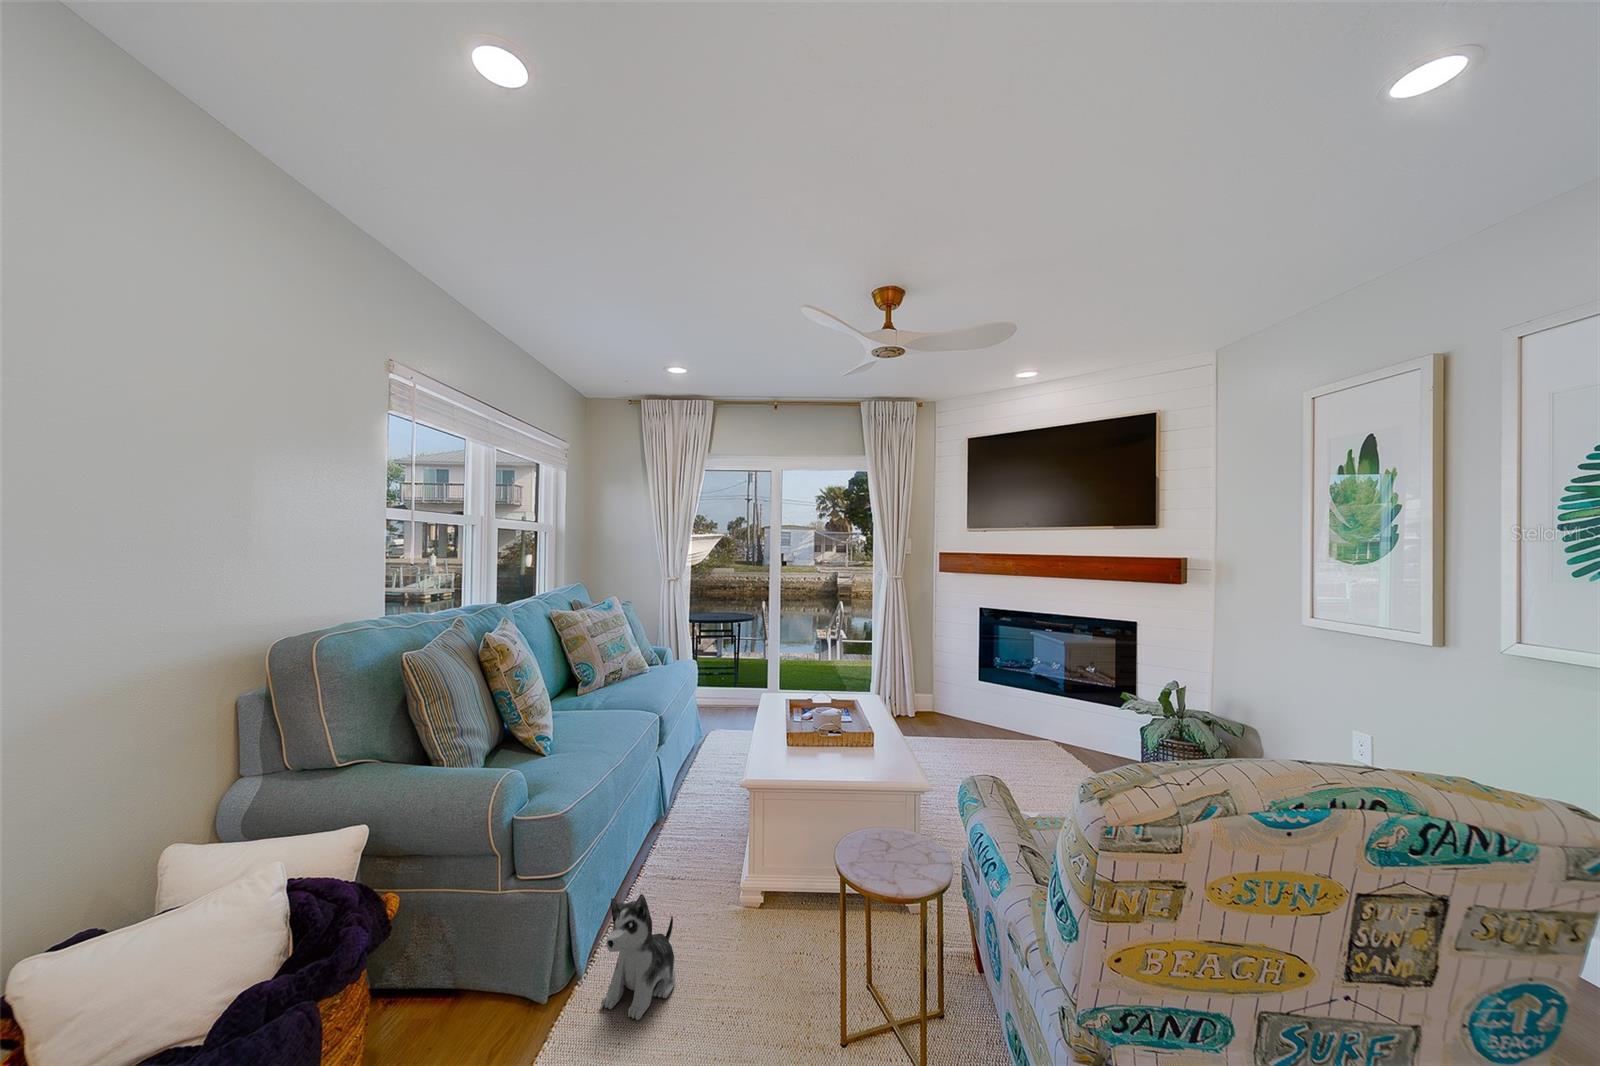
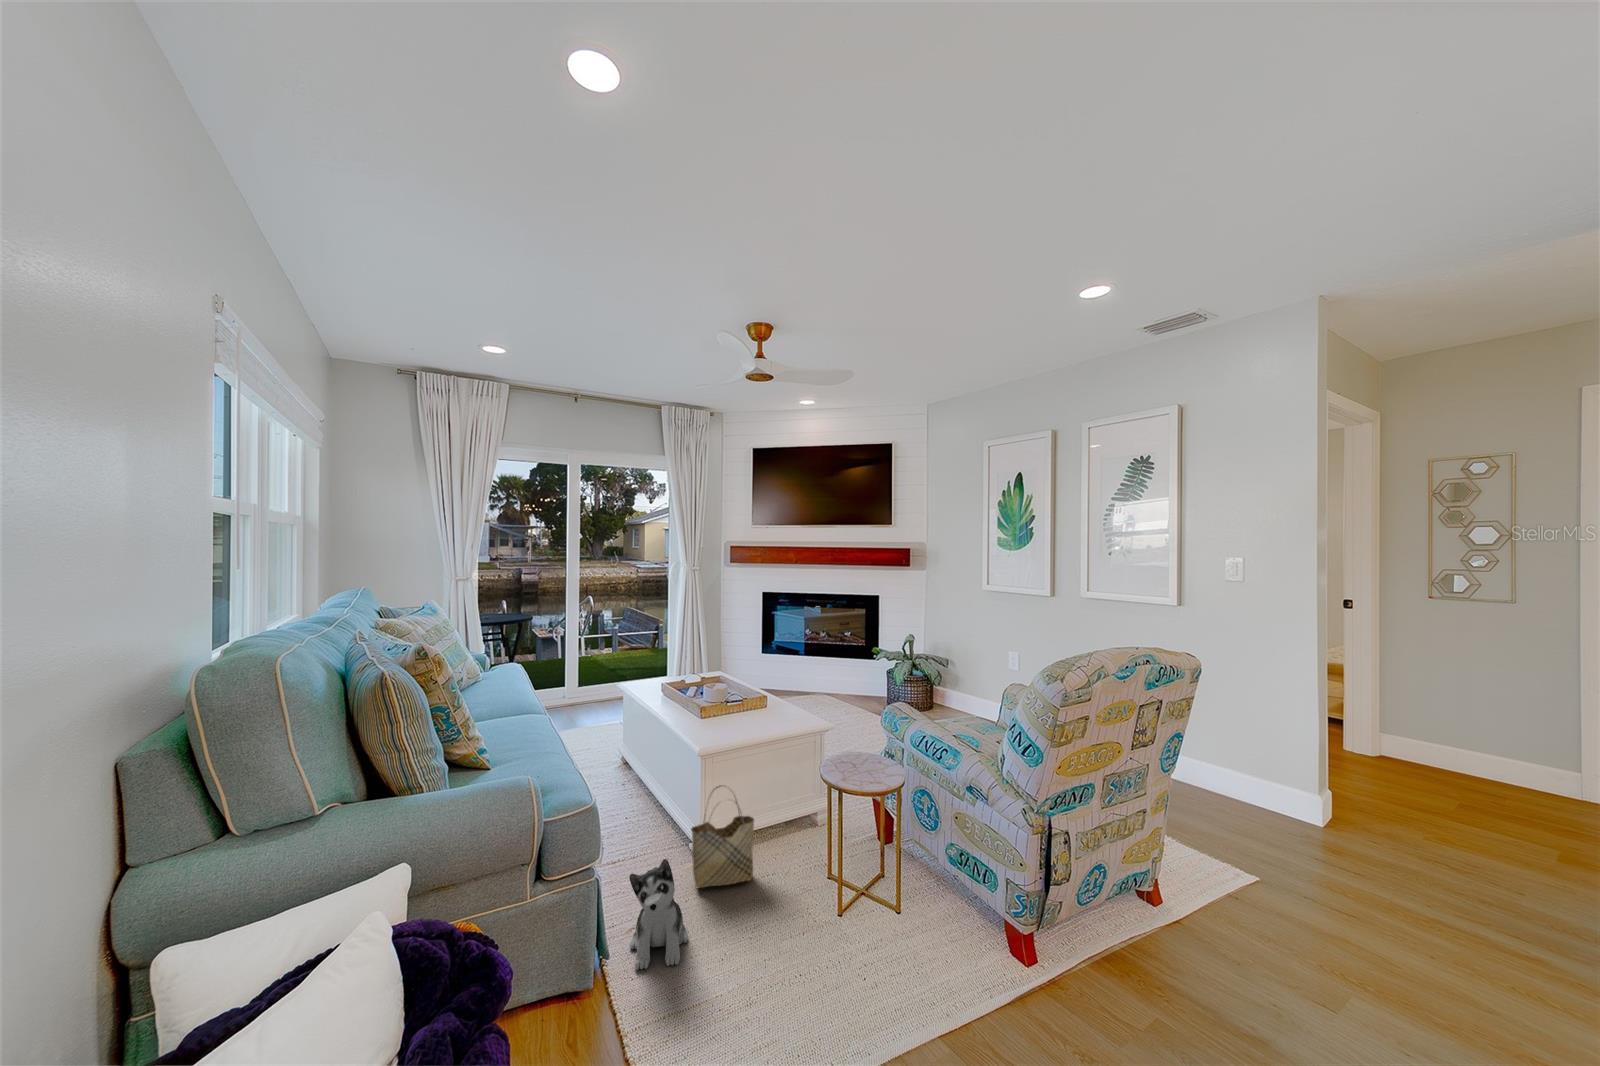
woven basket: none [719,828,794,955] -> present [691,786,754,888]

